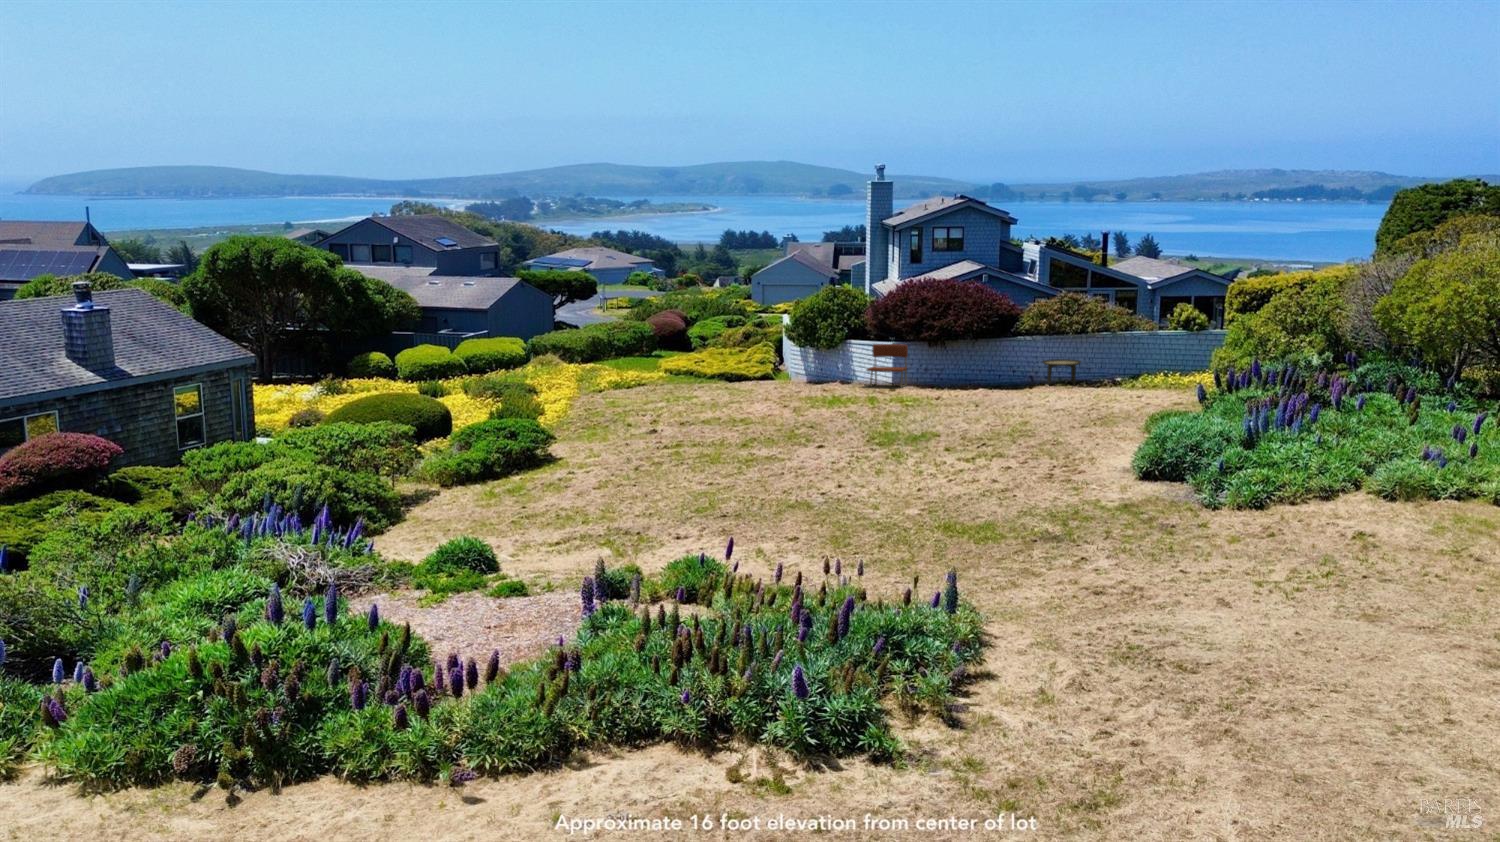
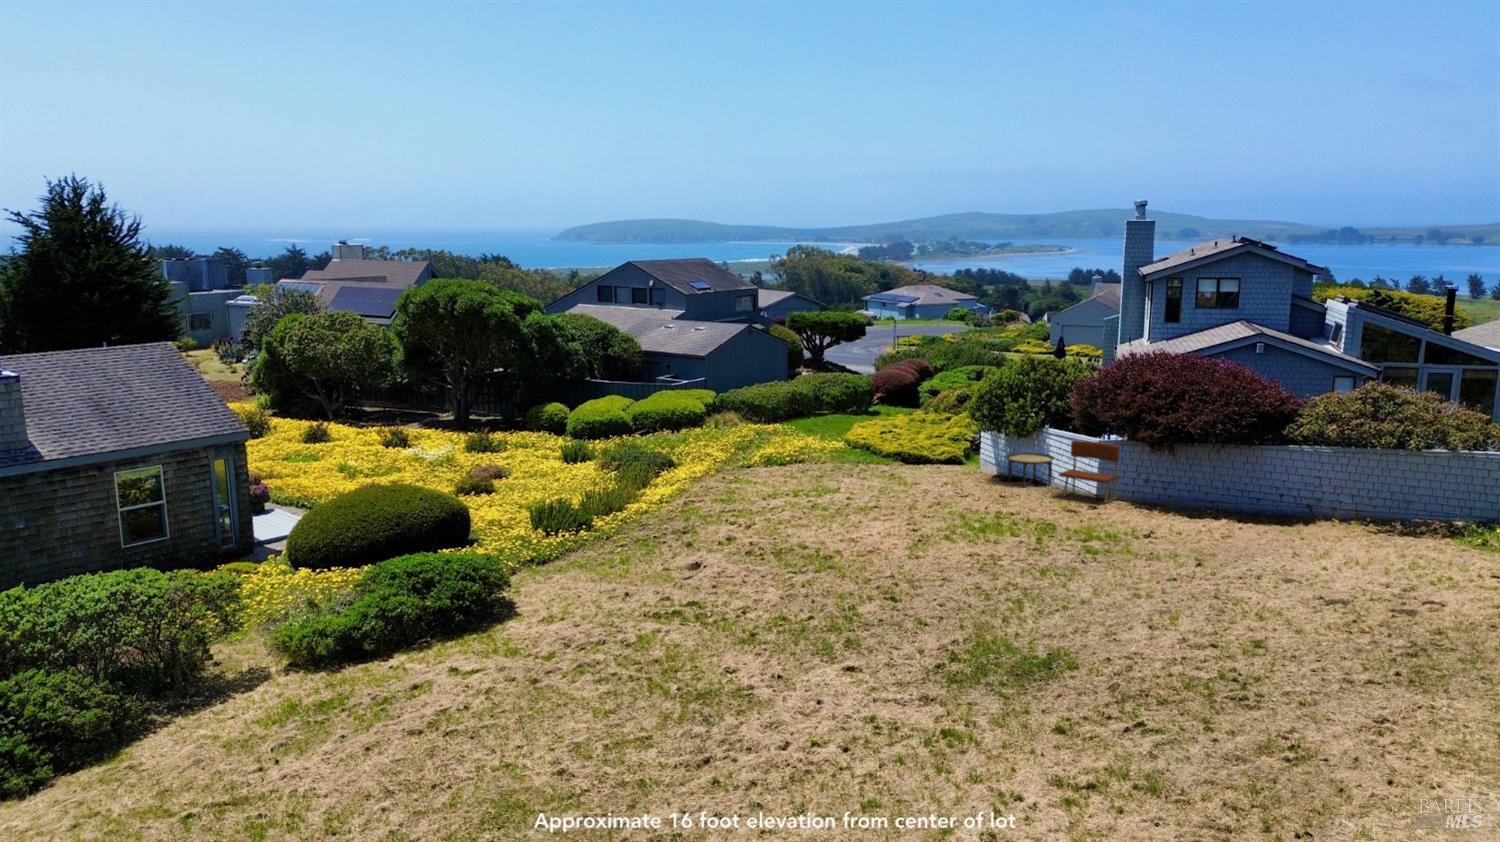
round table: present [1043,359,1081,385] -> present [1006,453,1054,488]

